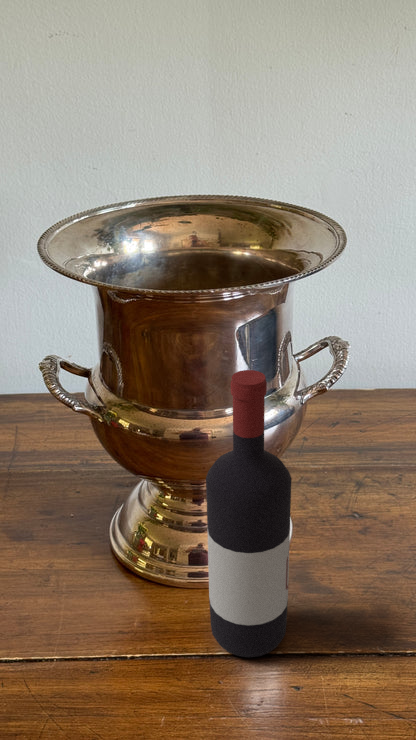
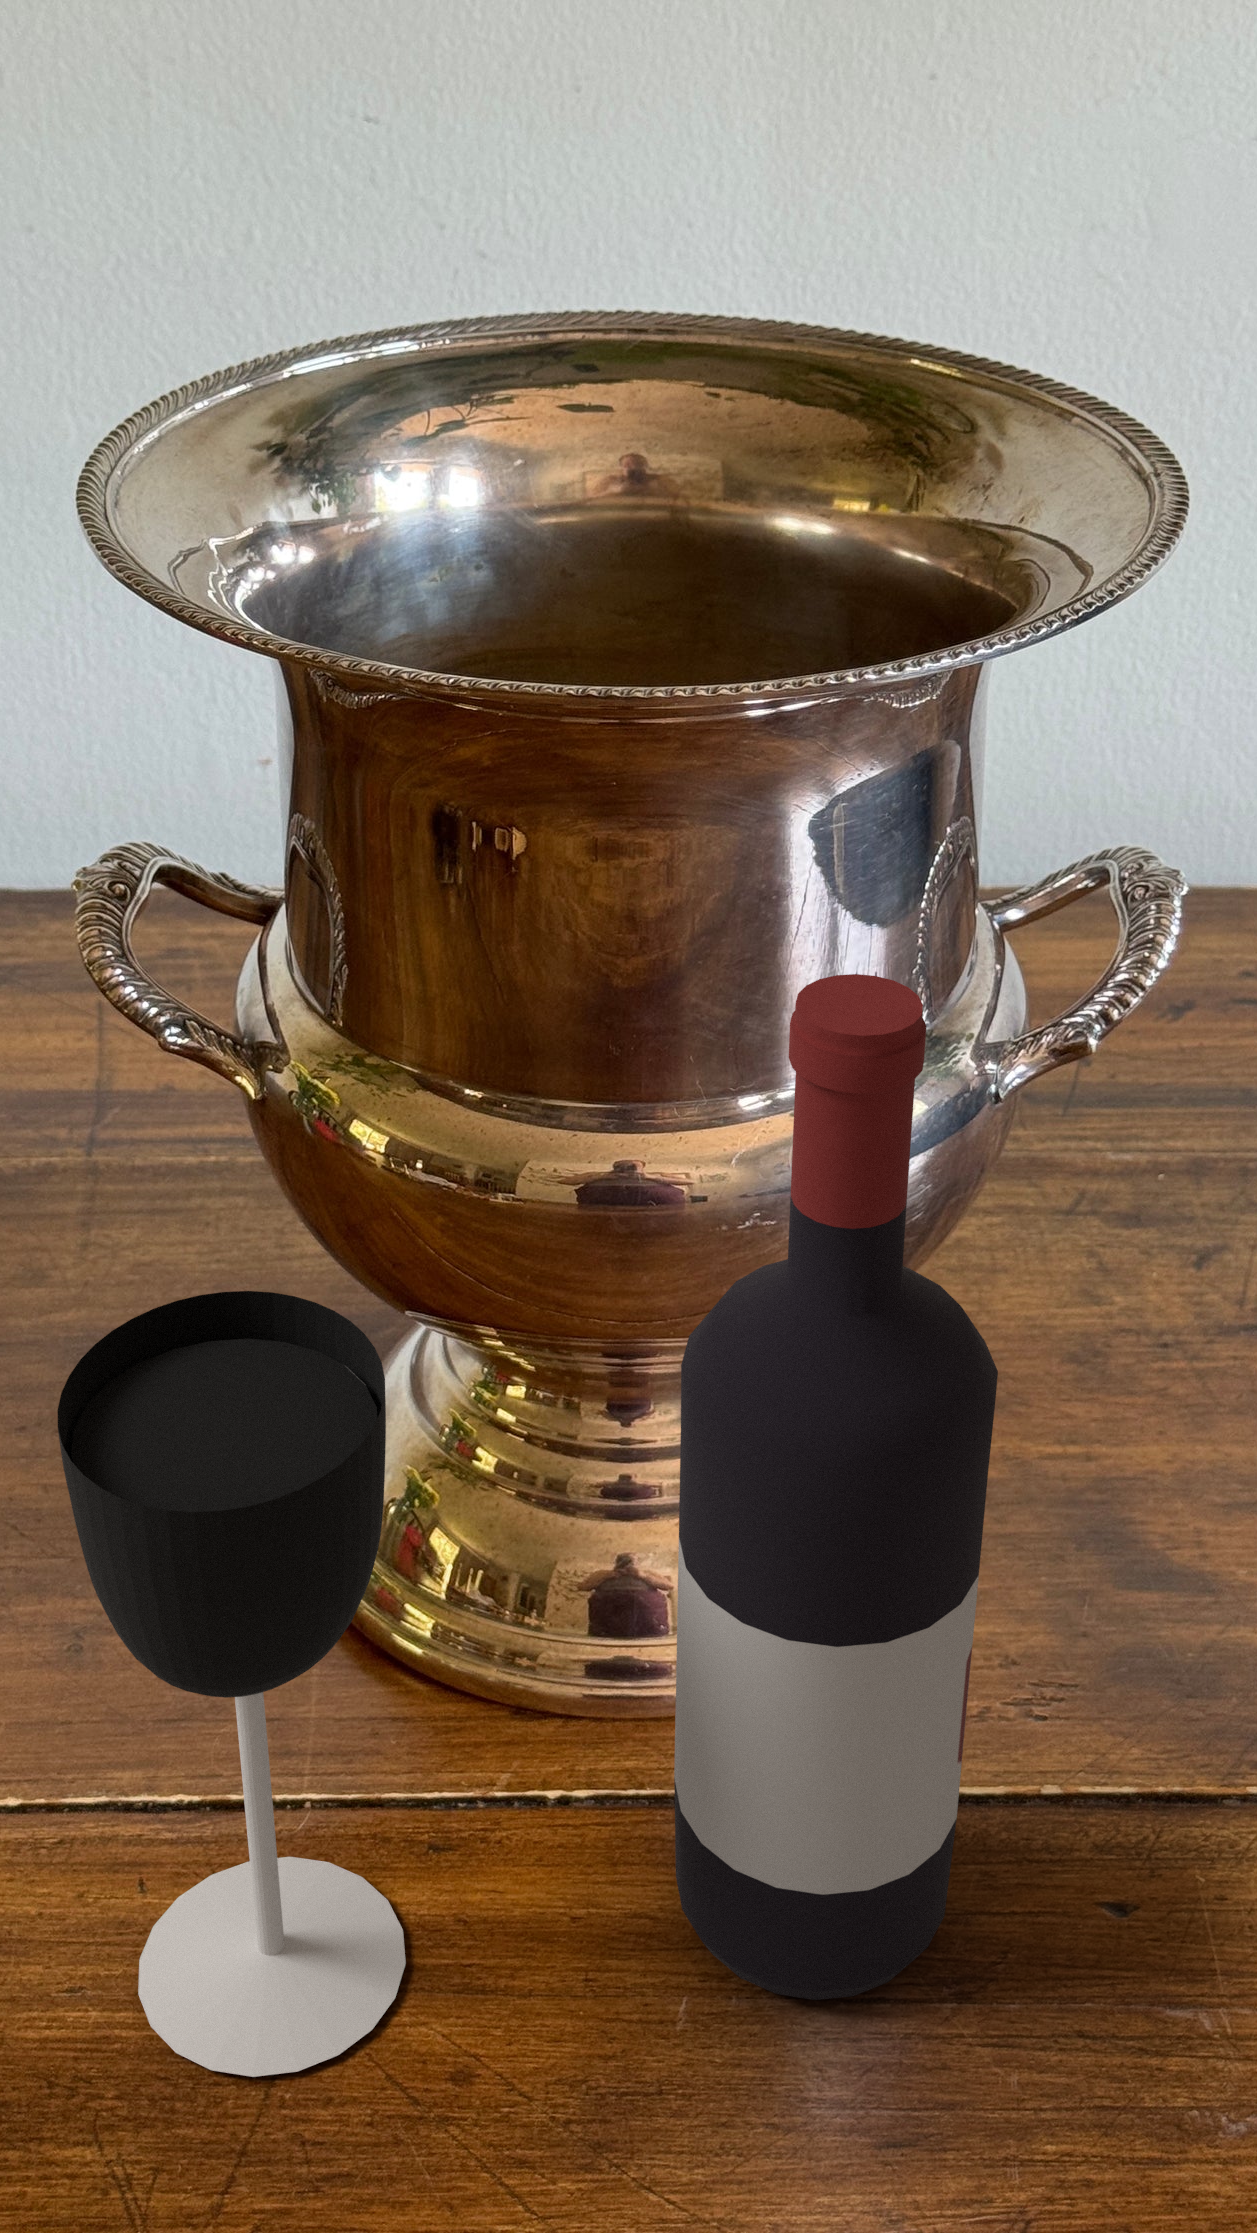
wine glass: none [38,461,136,679] -> present [57,1291,406,2077]

